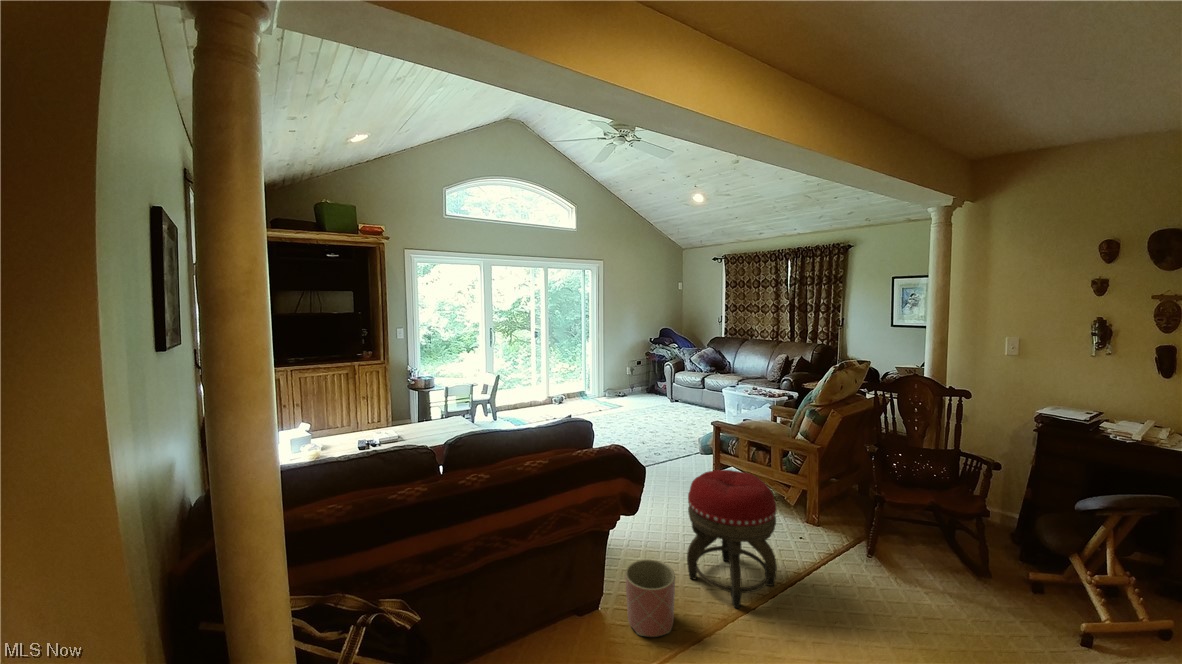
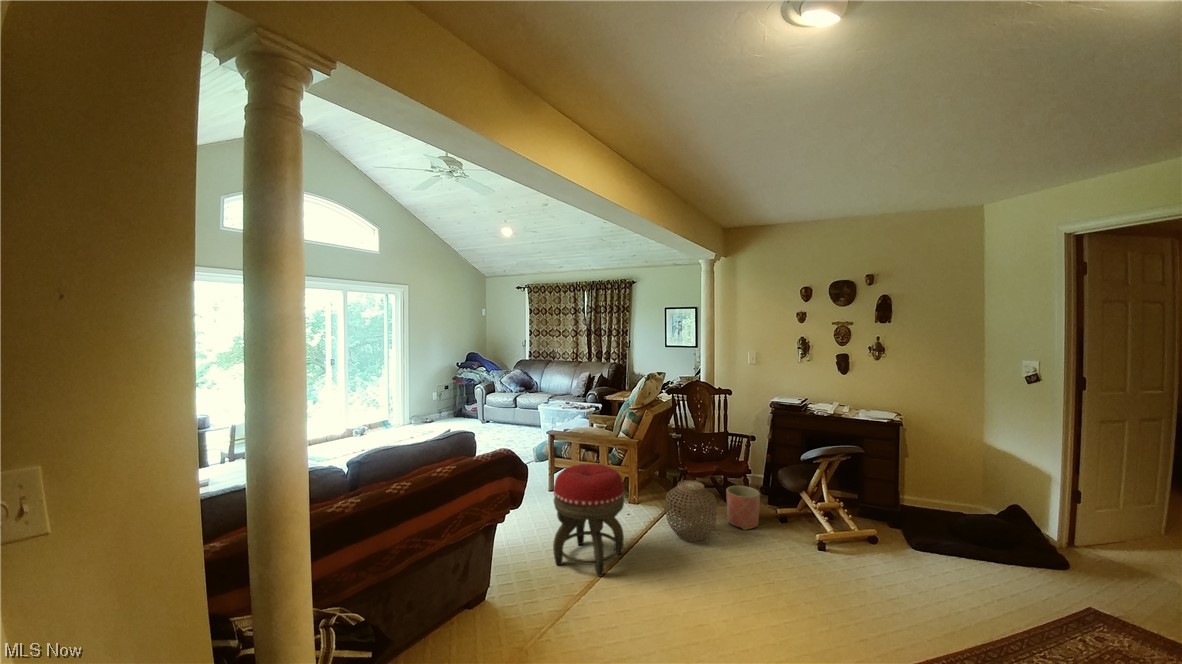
woven basket: none [845,513,925,599] -> present [666,480,717,542]
planter: present [625,559,675,637] -> present [726,486,760,530]

